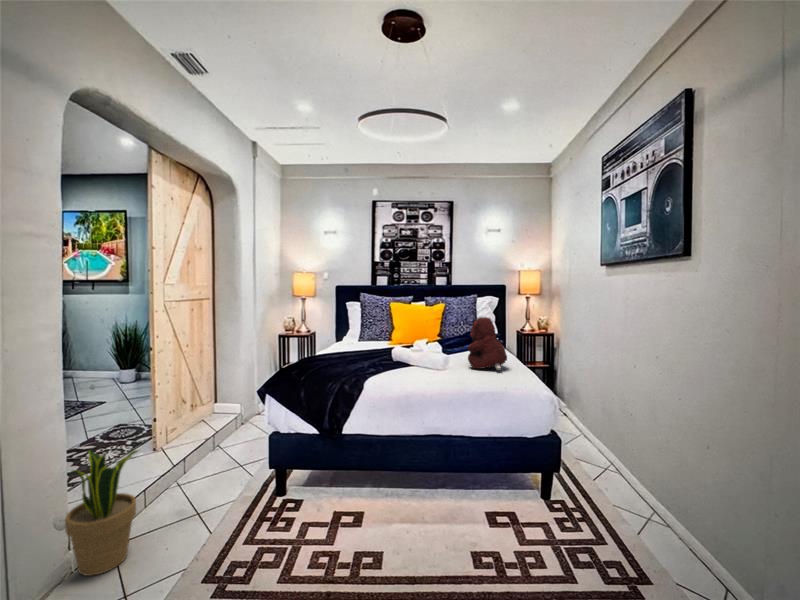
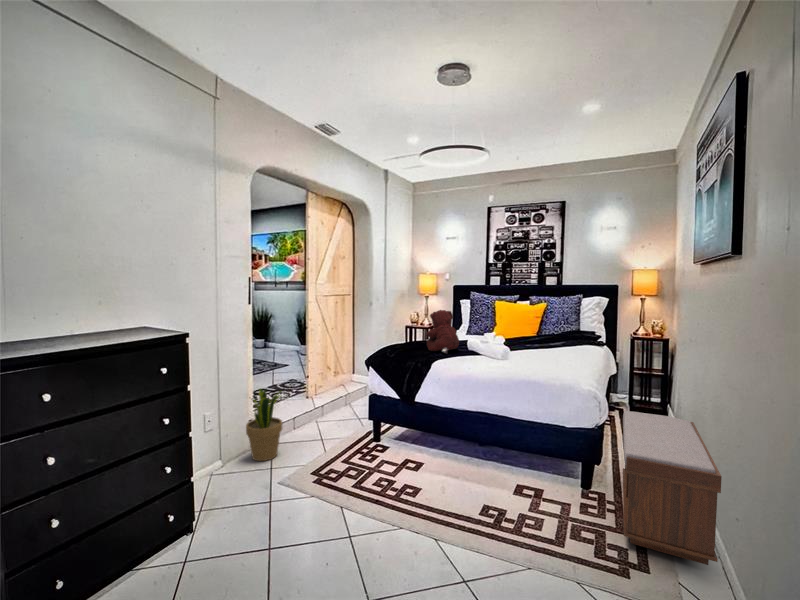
teddy bear: present [468,317,507,371] -> present [427,310,459,354]
bench: none [568,413,717,567] -> present [623,411,722,565]

